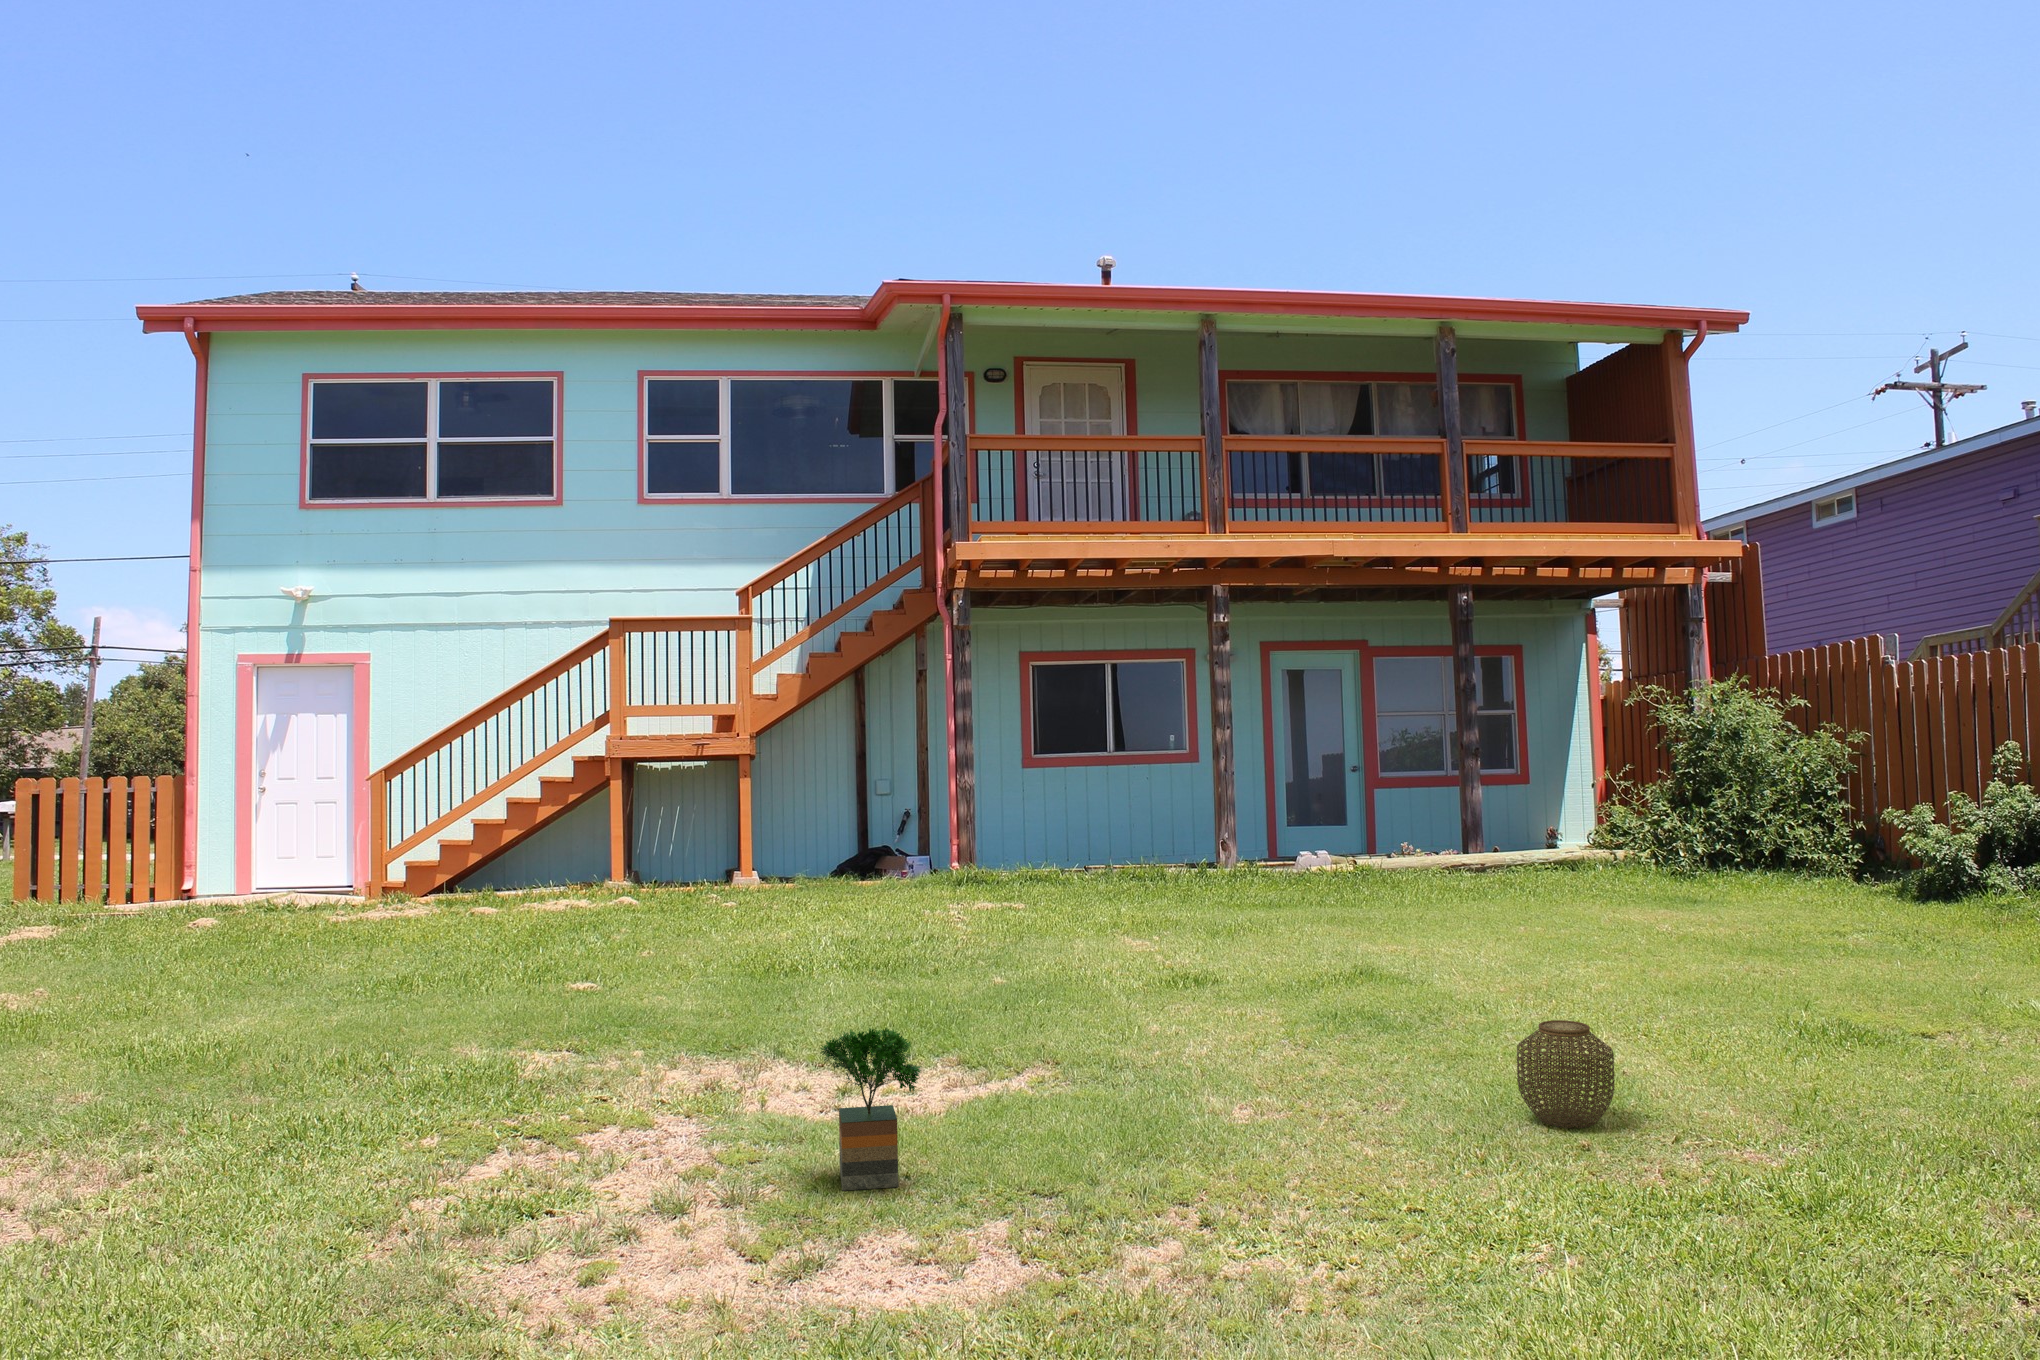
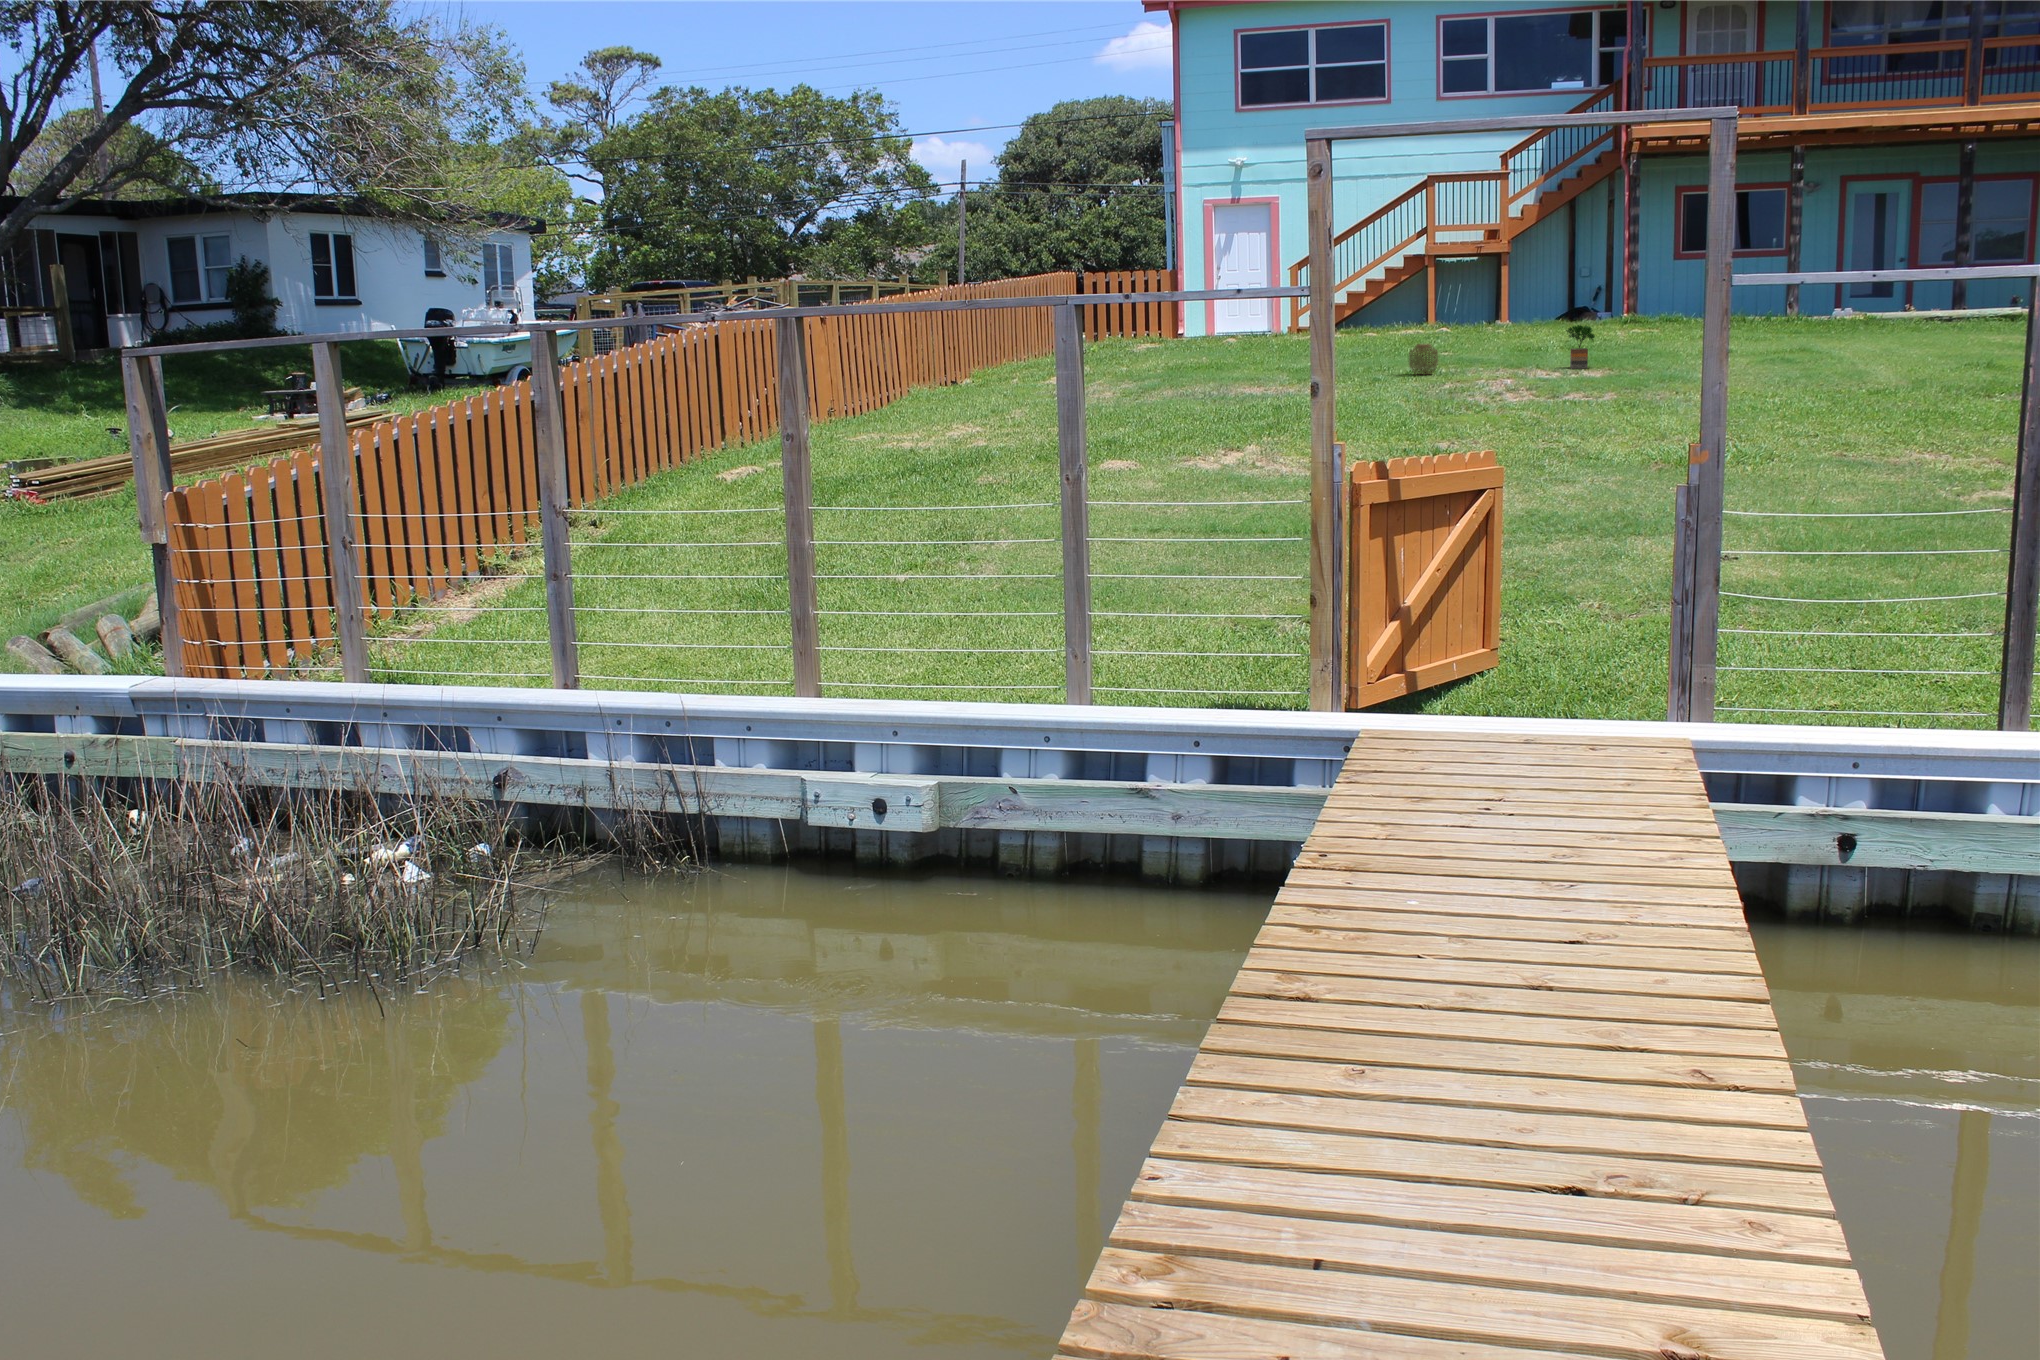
woven basket: present [1517,1020,1615,1128] -> present [1409,344,1438,375]

